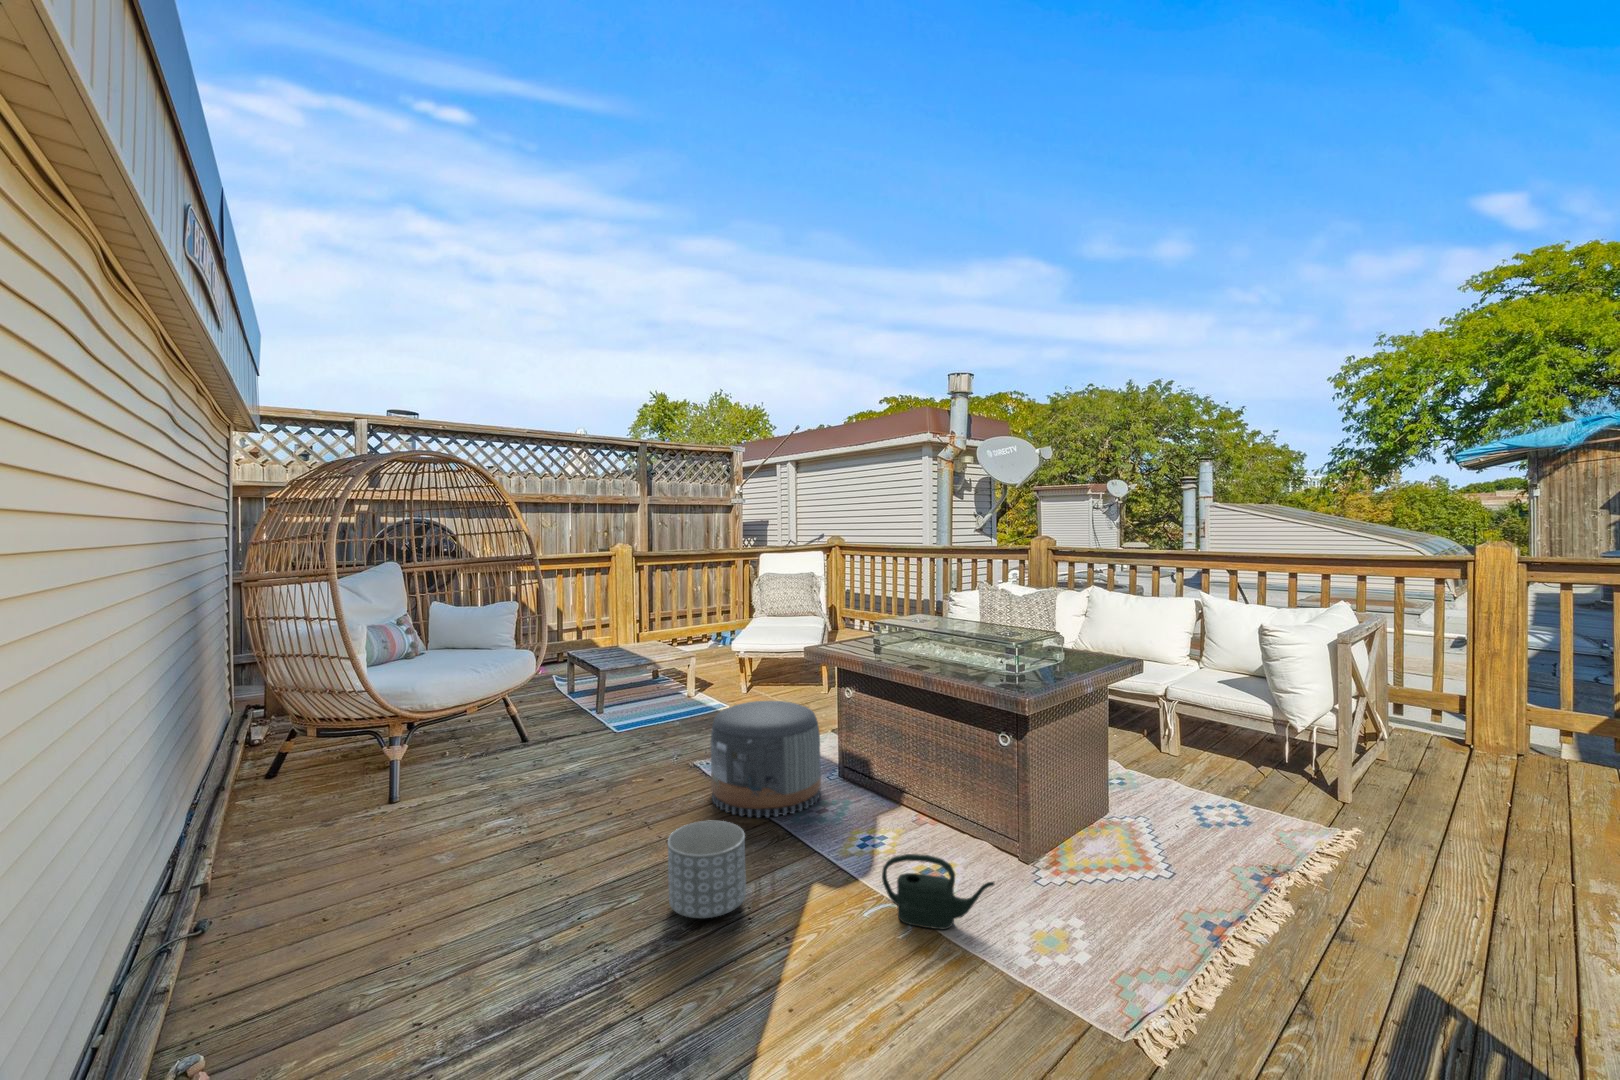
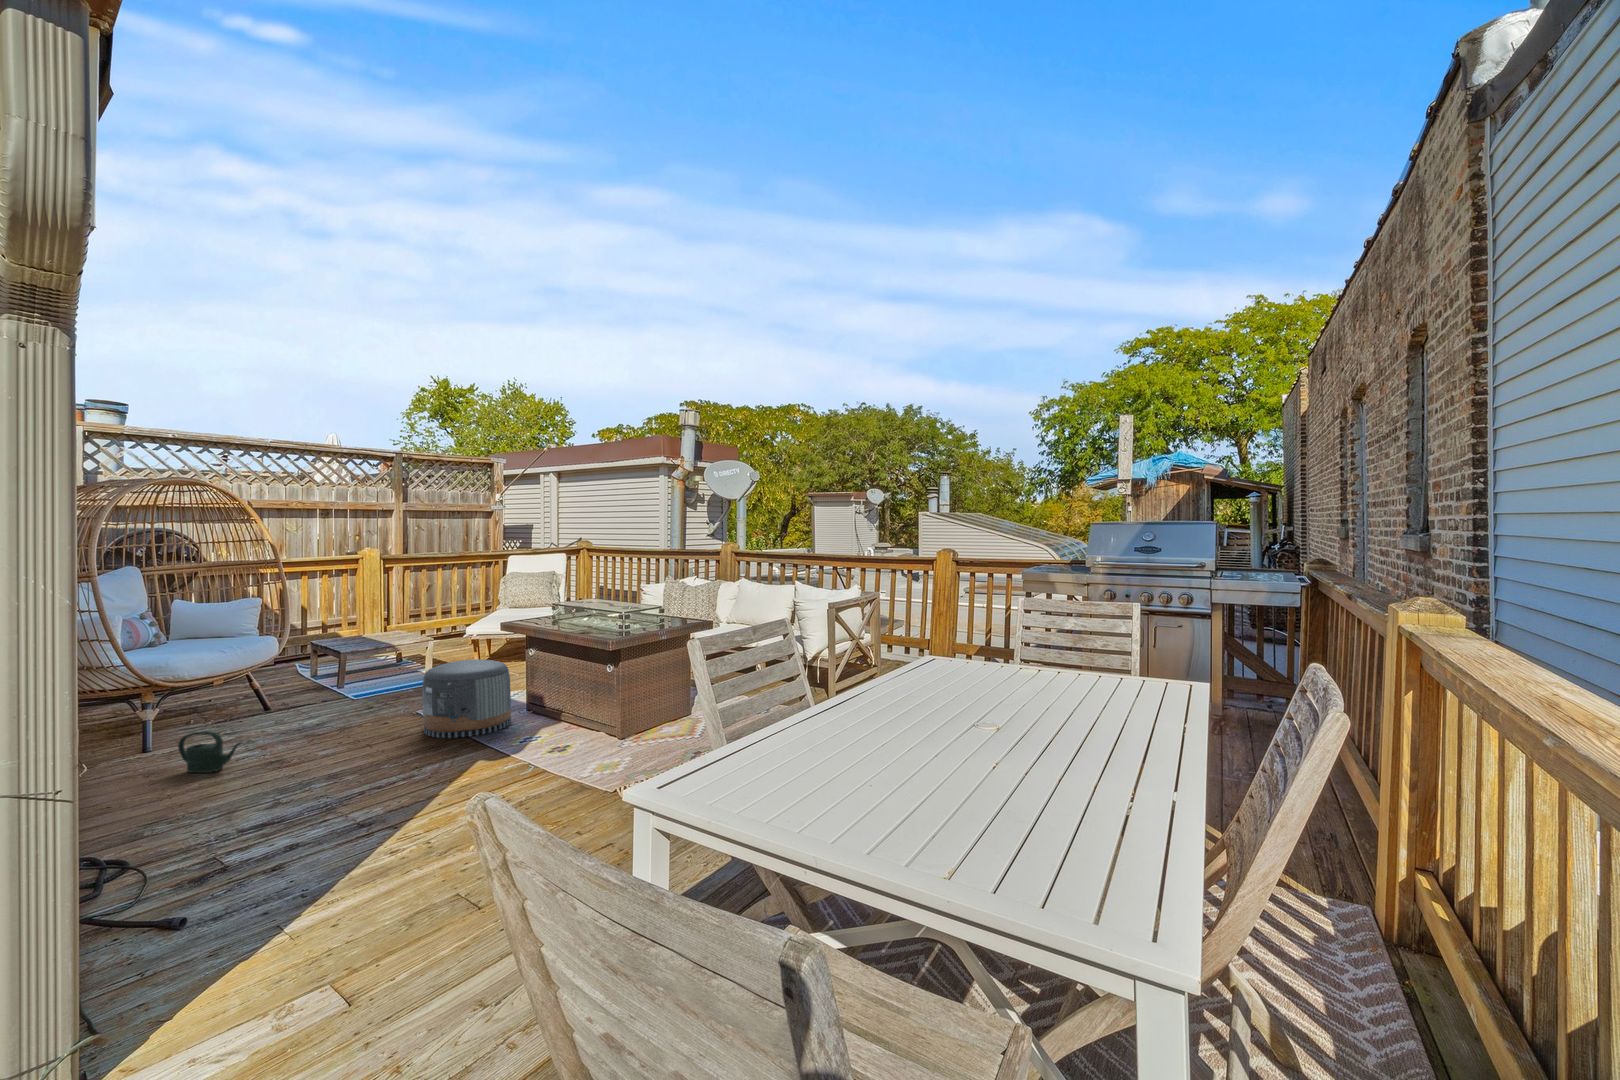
planter: present [668,821,746,918] -> none [370,725,428,782]
watering can: present [882,854,994,929] -> present [178,731,242,773]

